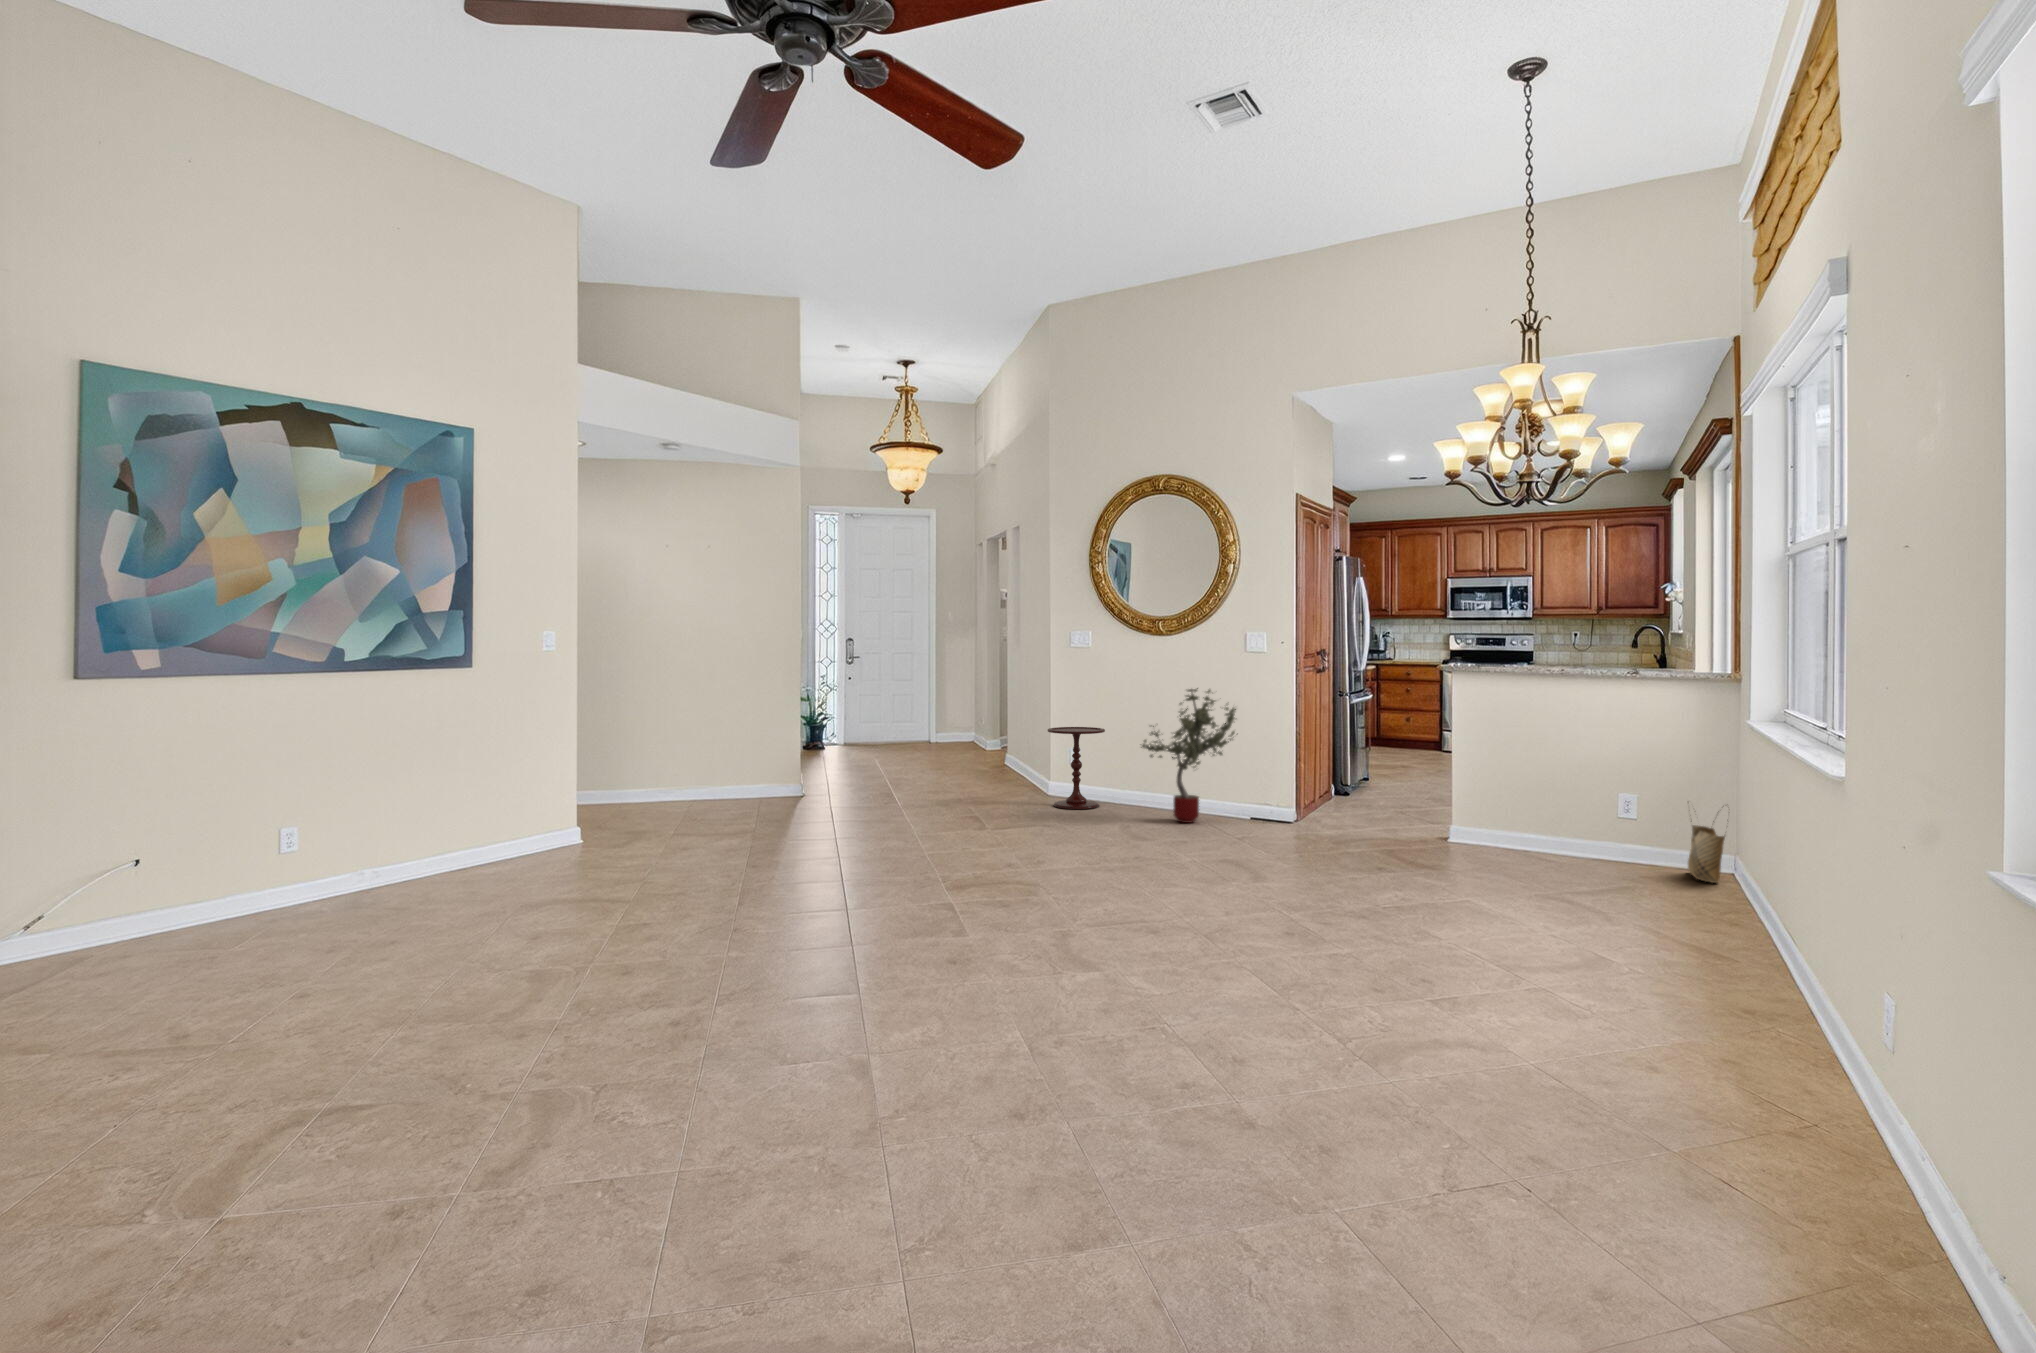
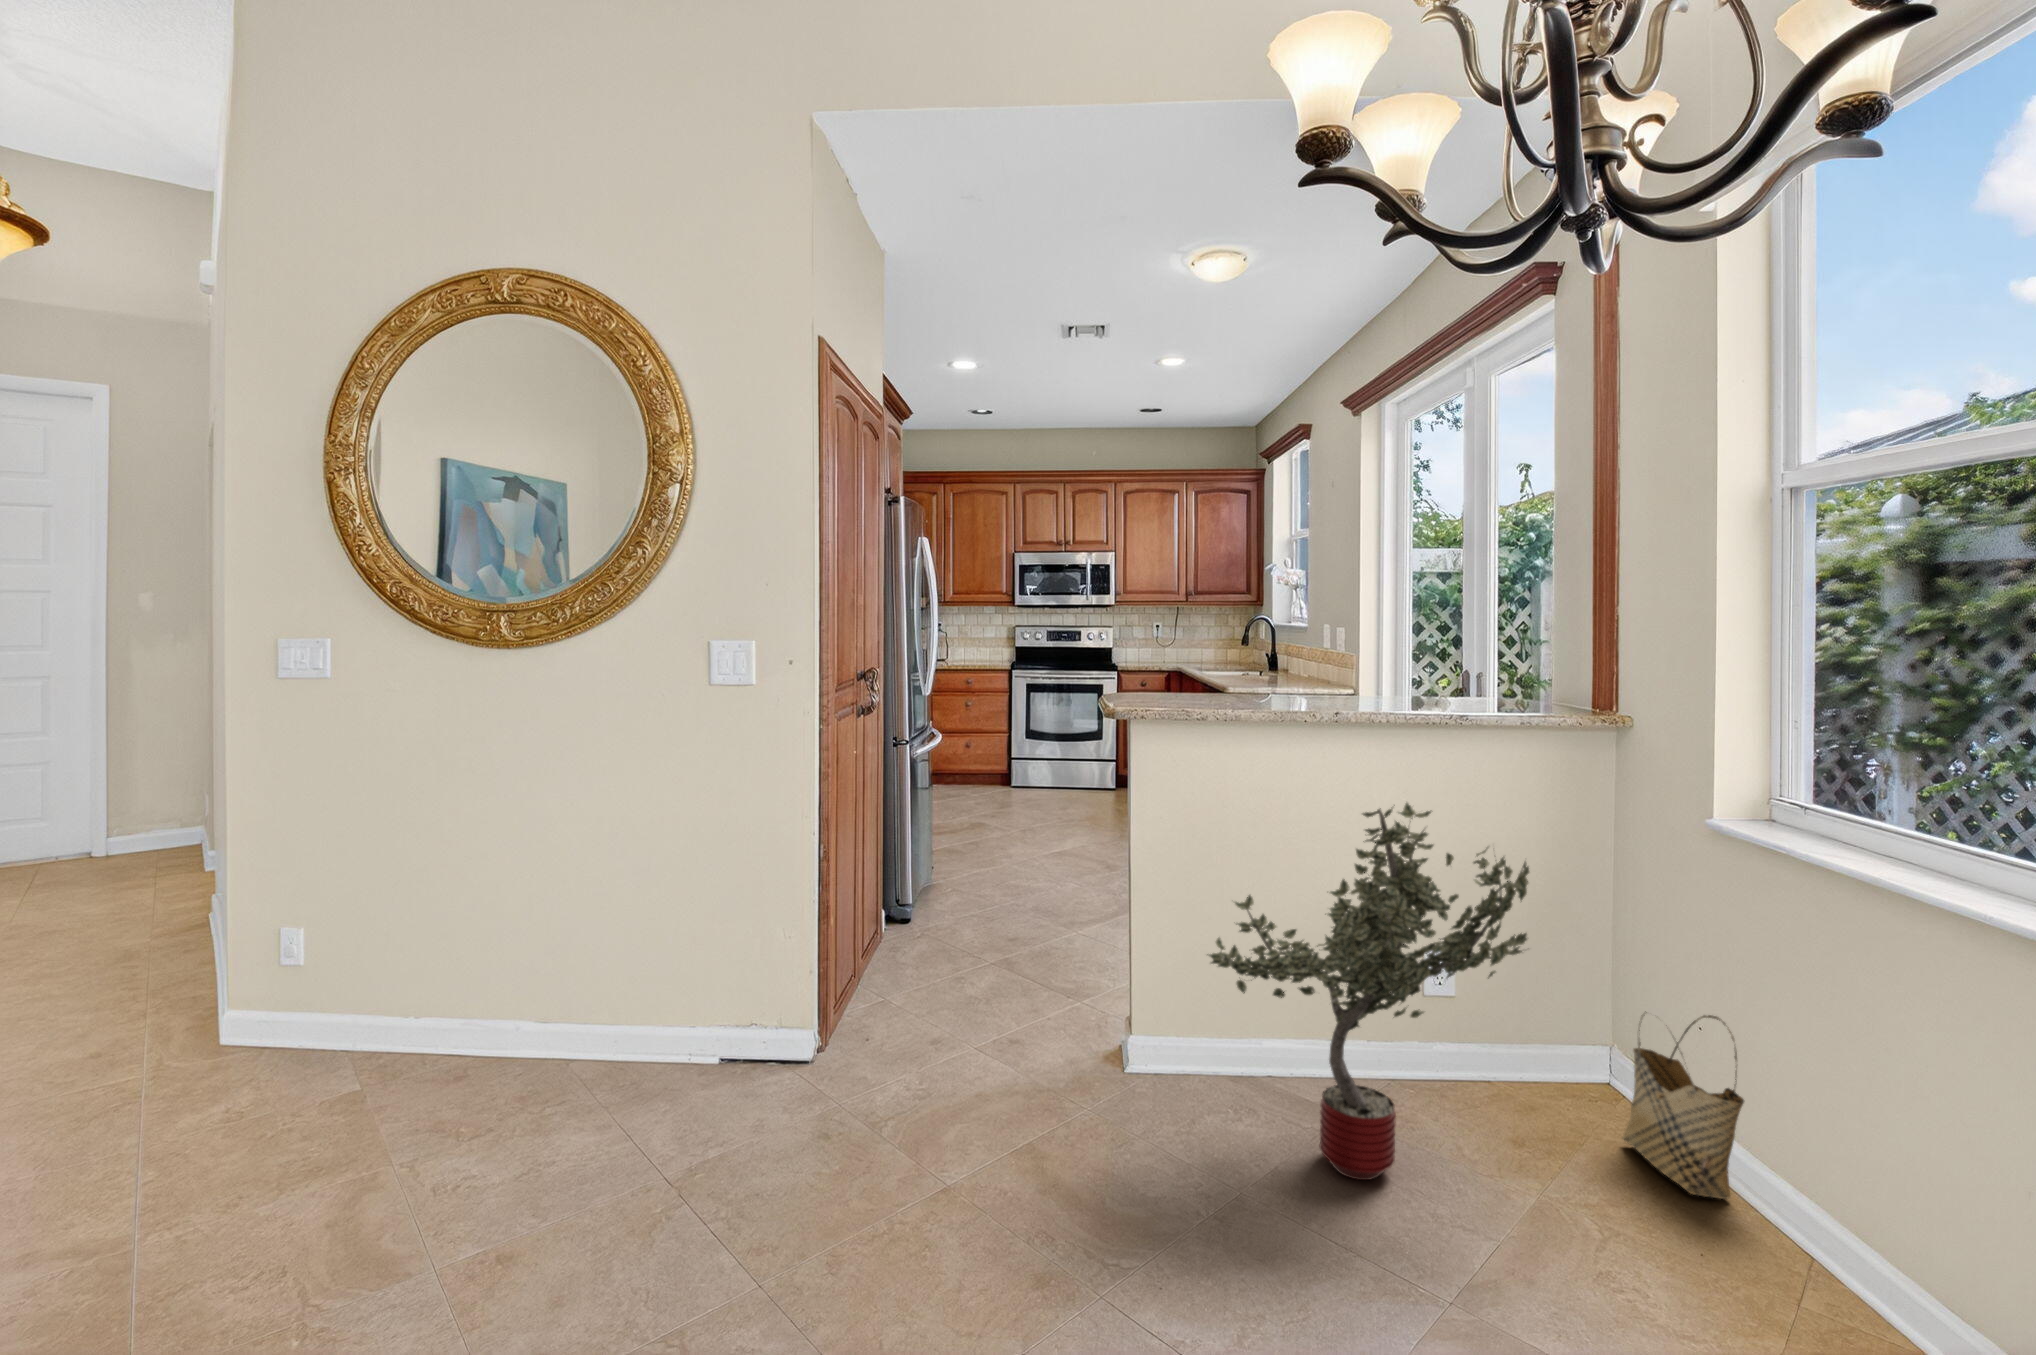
potted tree: present [1141,688,1236,823] -> present [1207,803,1529,1180]
side table: present [1048,727,1105,809] -> none [199,857,376,1083]

